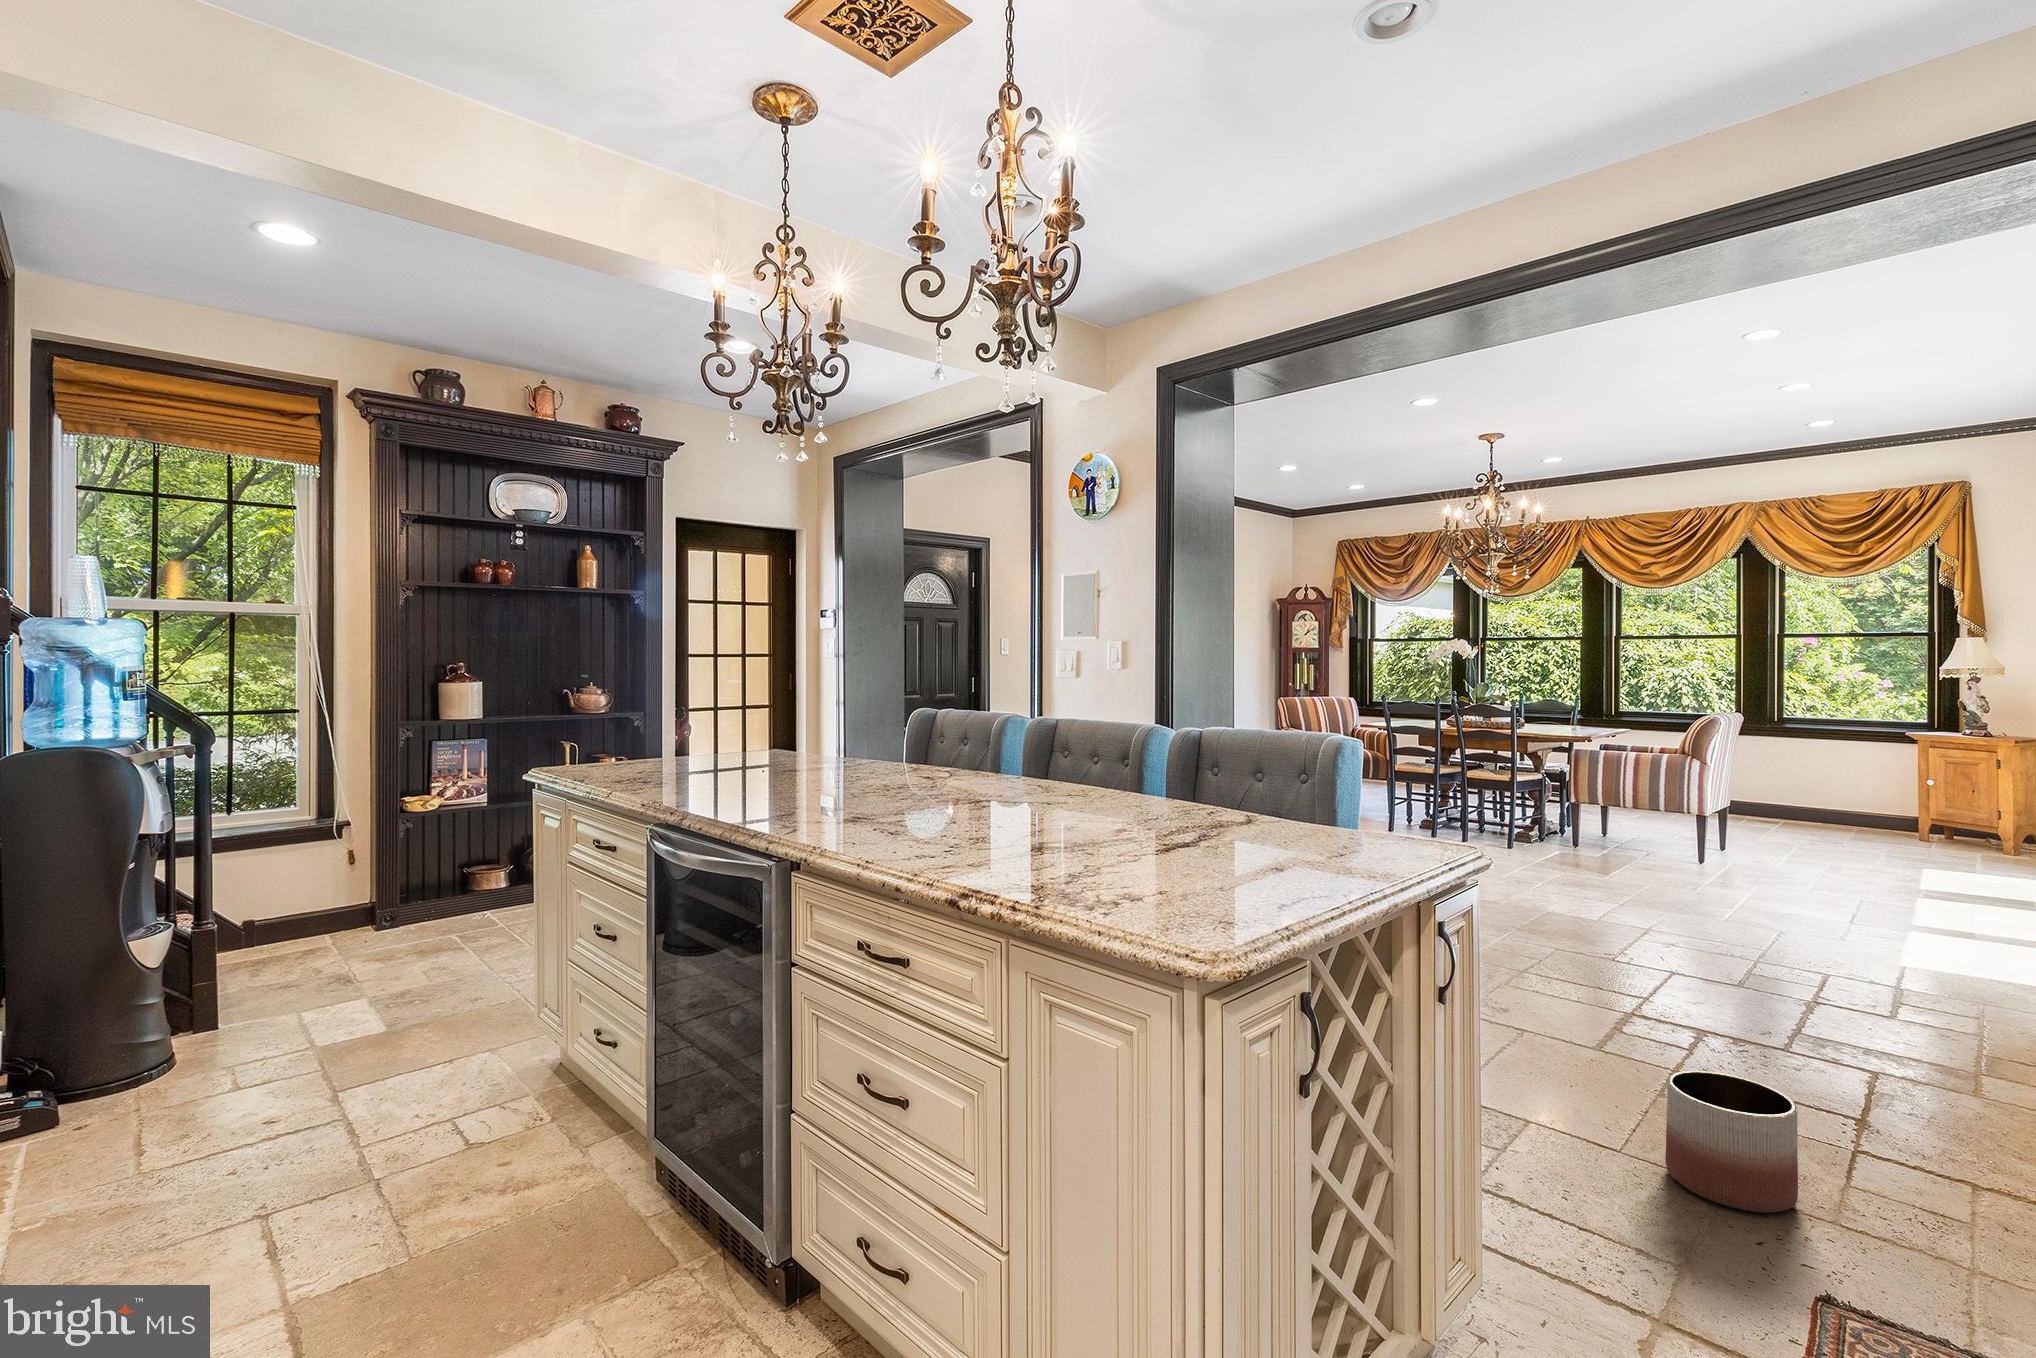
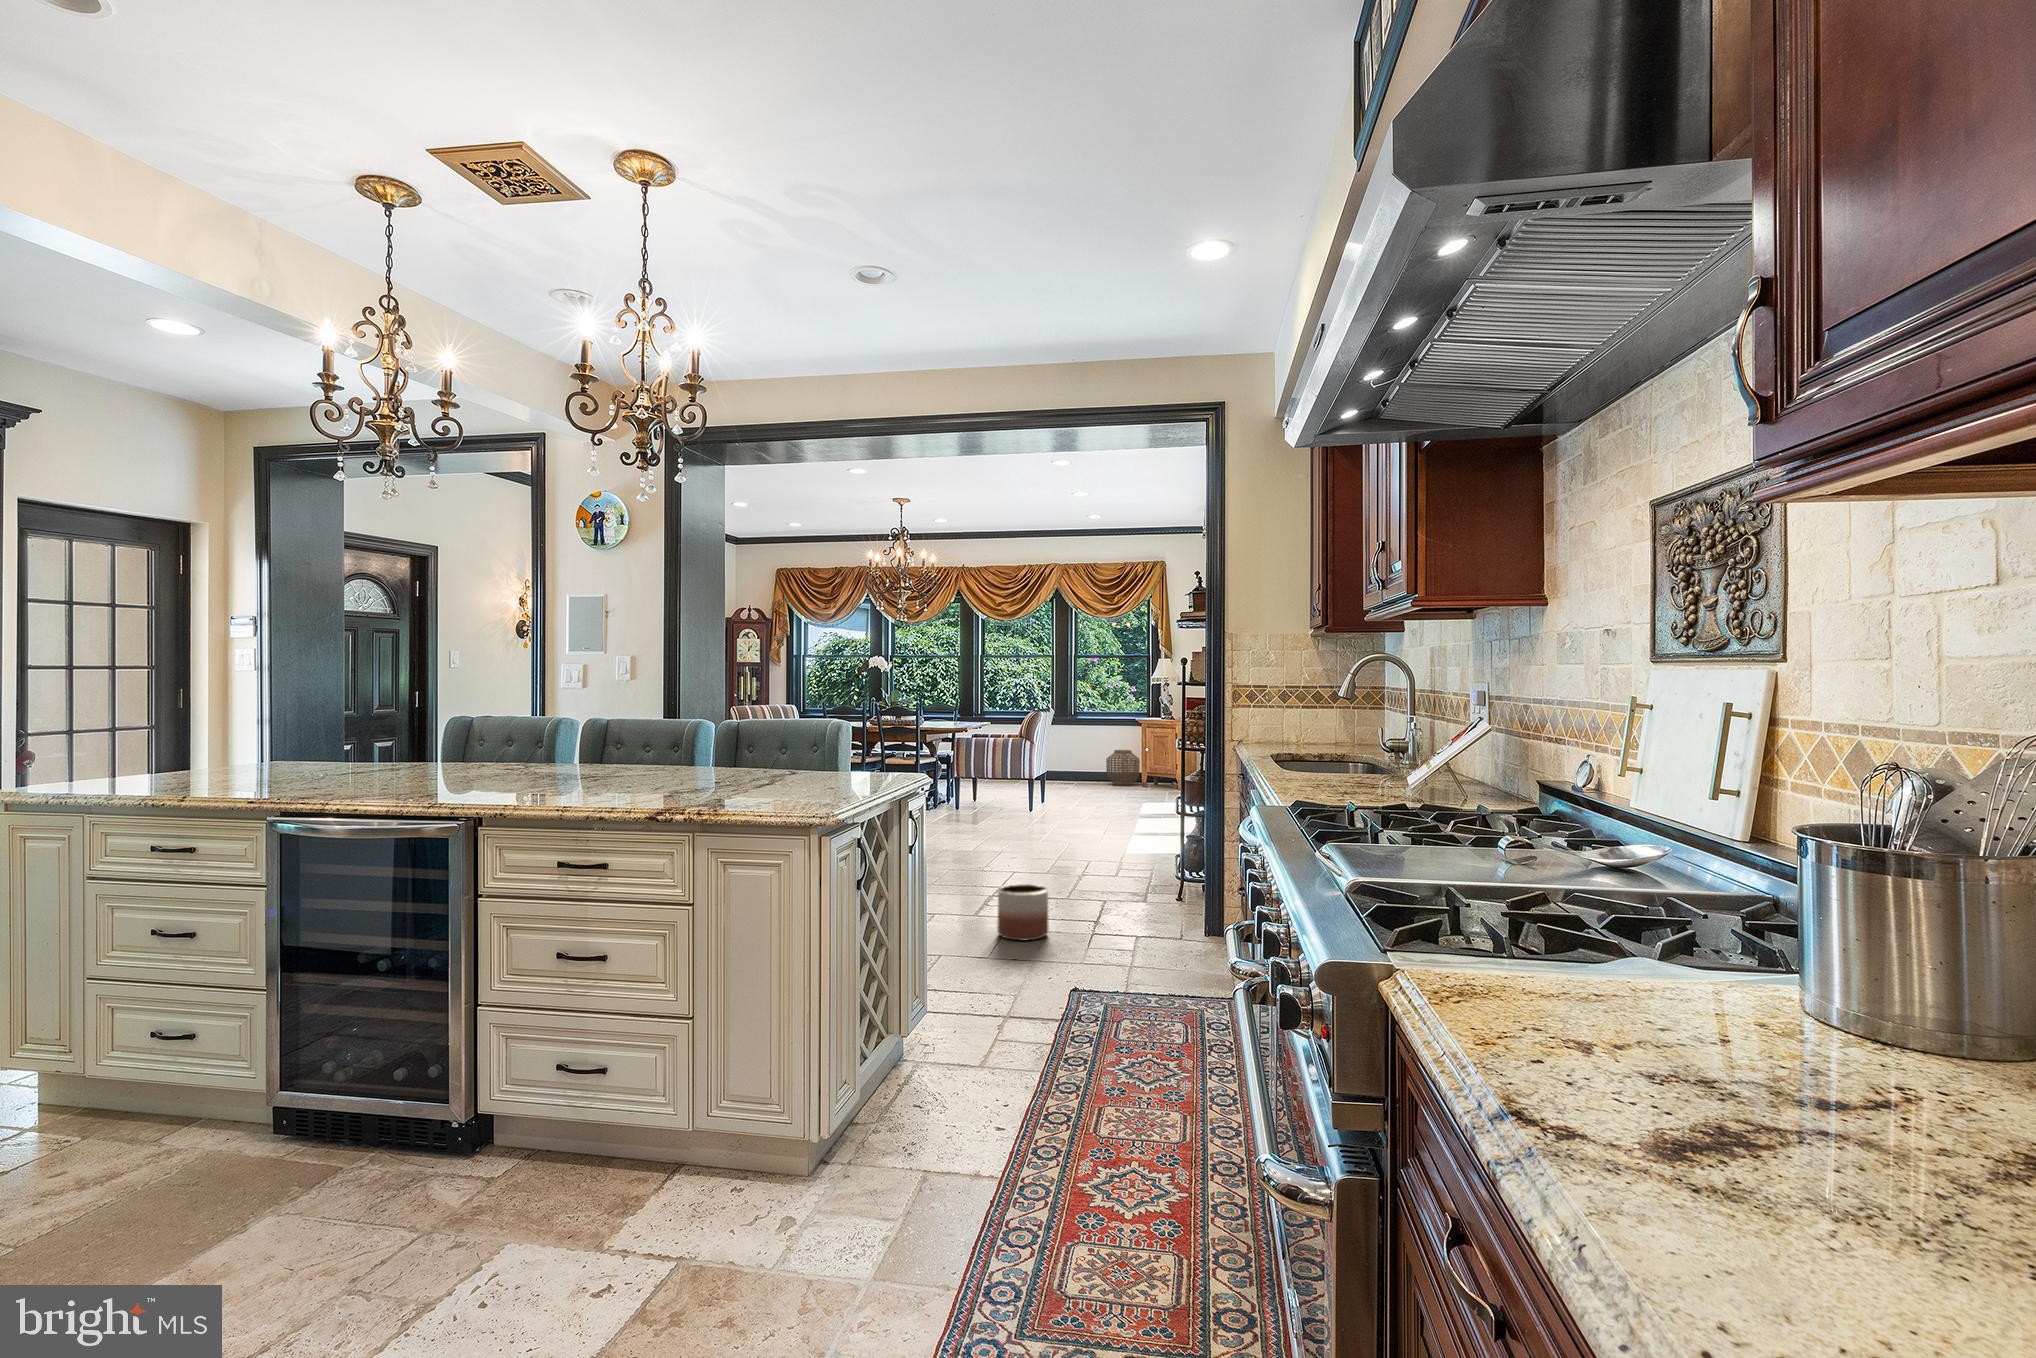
woven basket: none [1837,776,1905,832] -> present [1106,750,1140,786]

